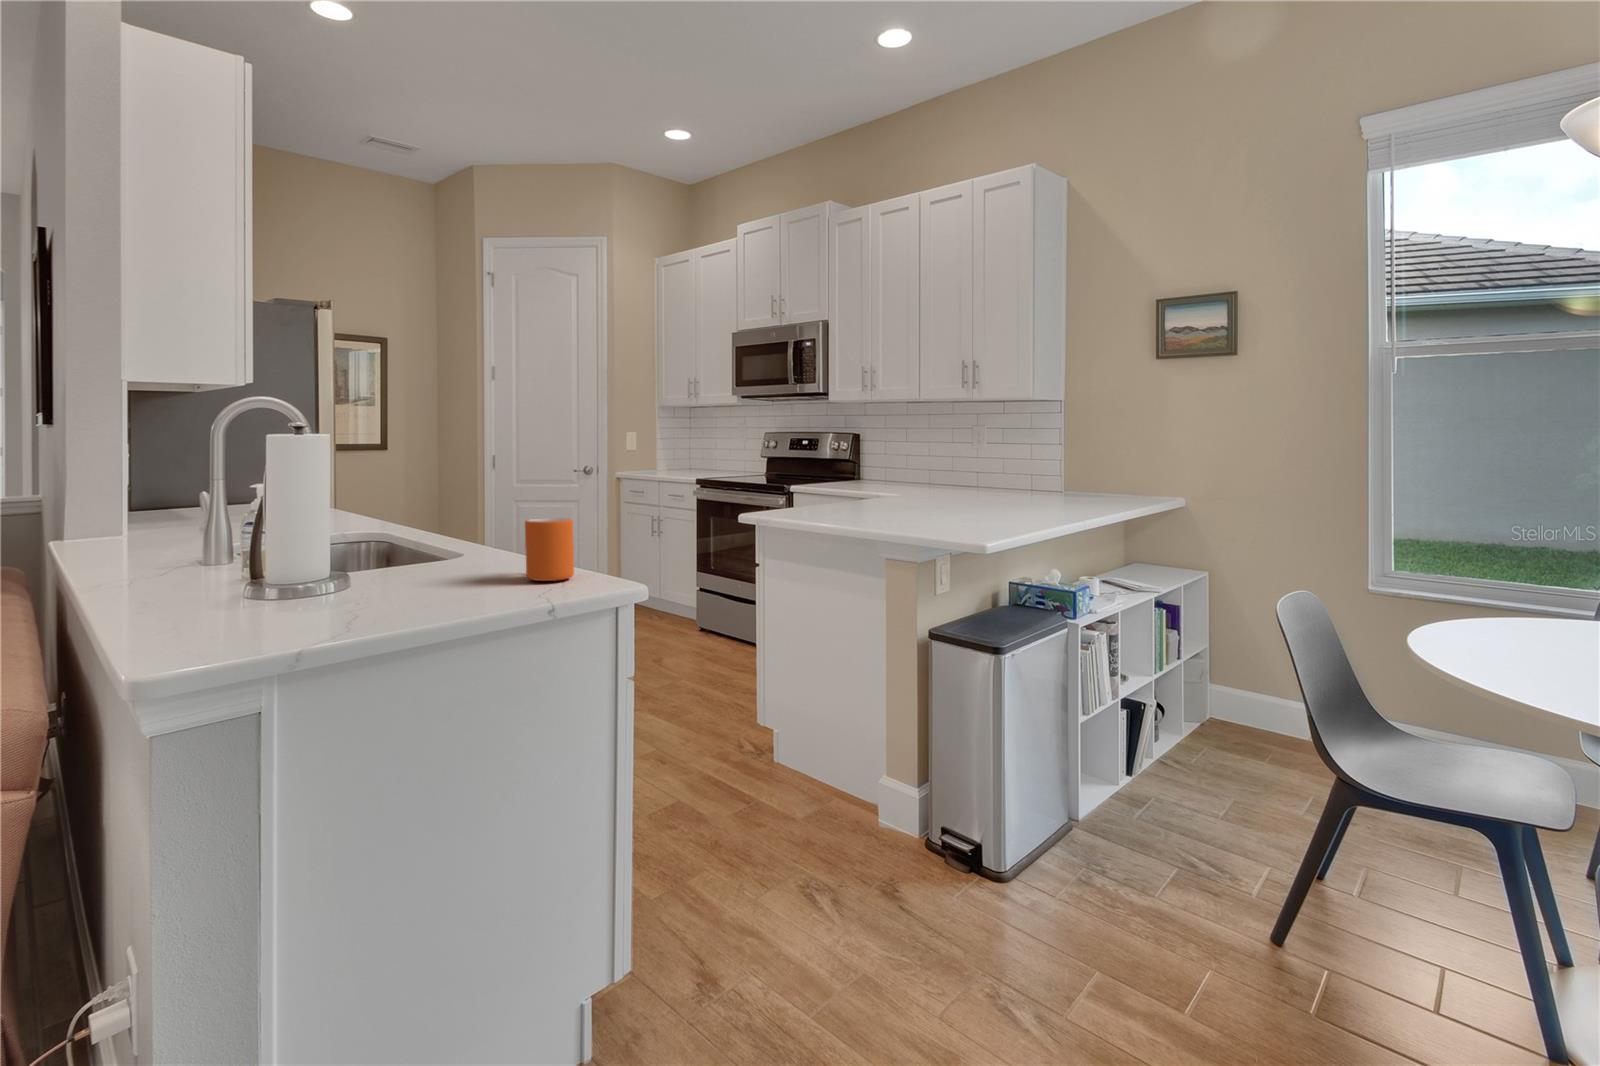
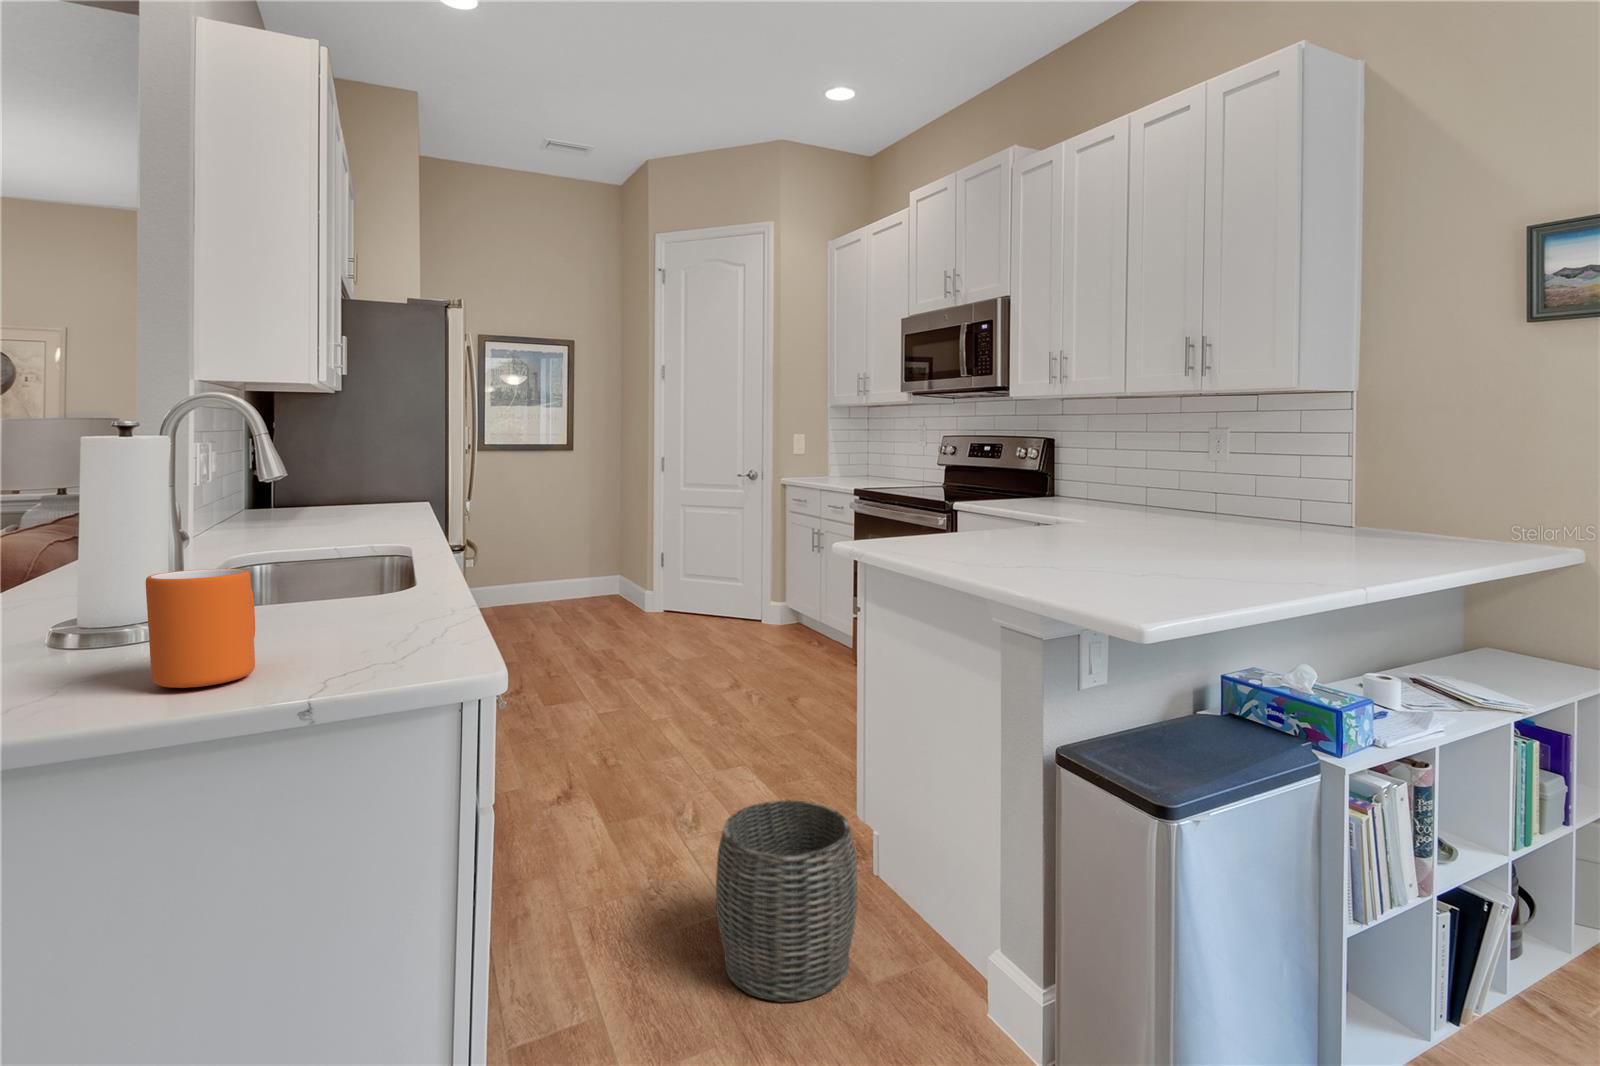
woven basket: none [695,696,793,822] -> present [716,800,857,1002]

